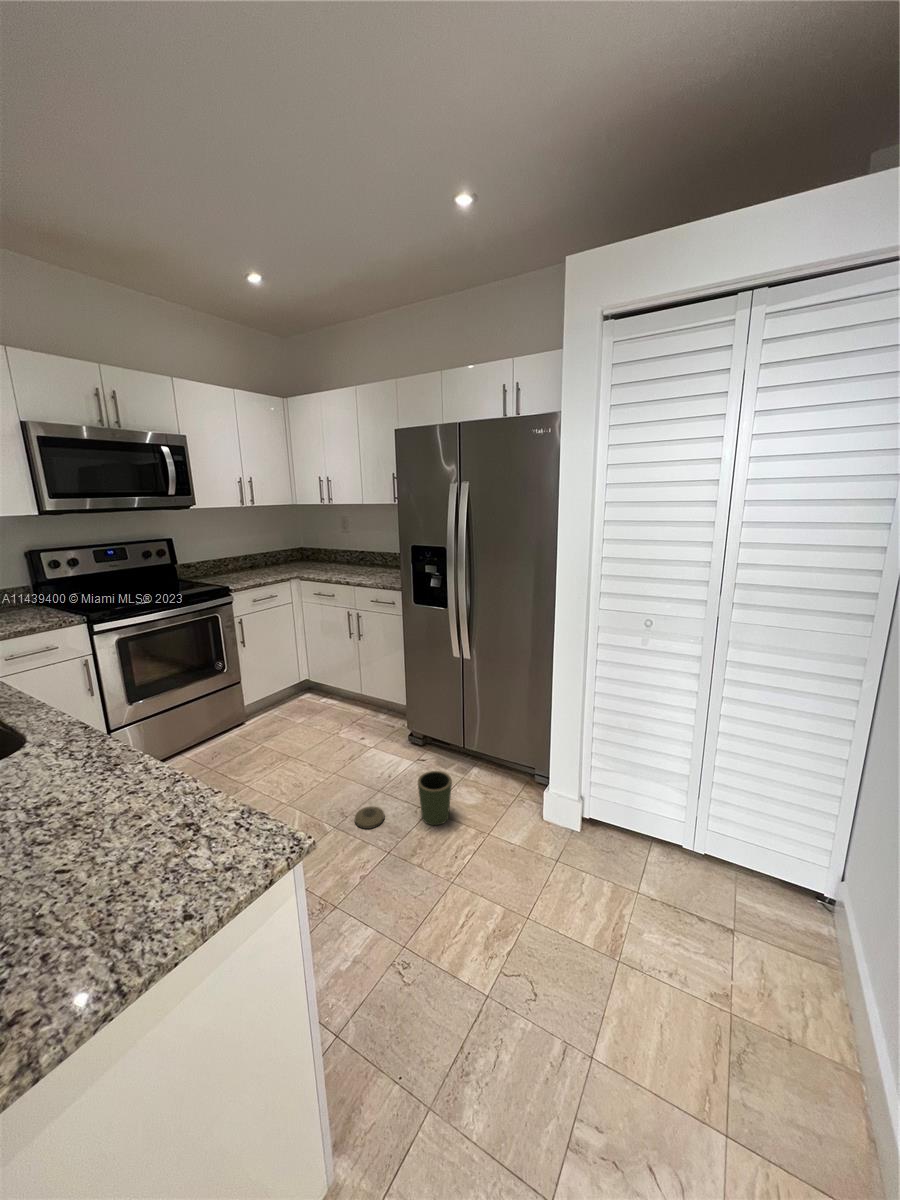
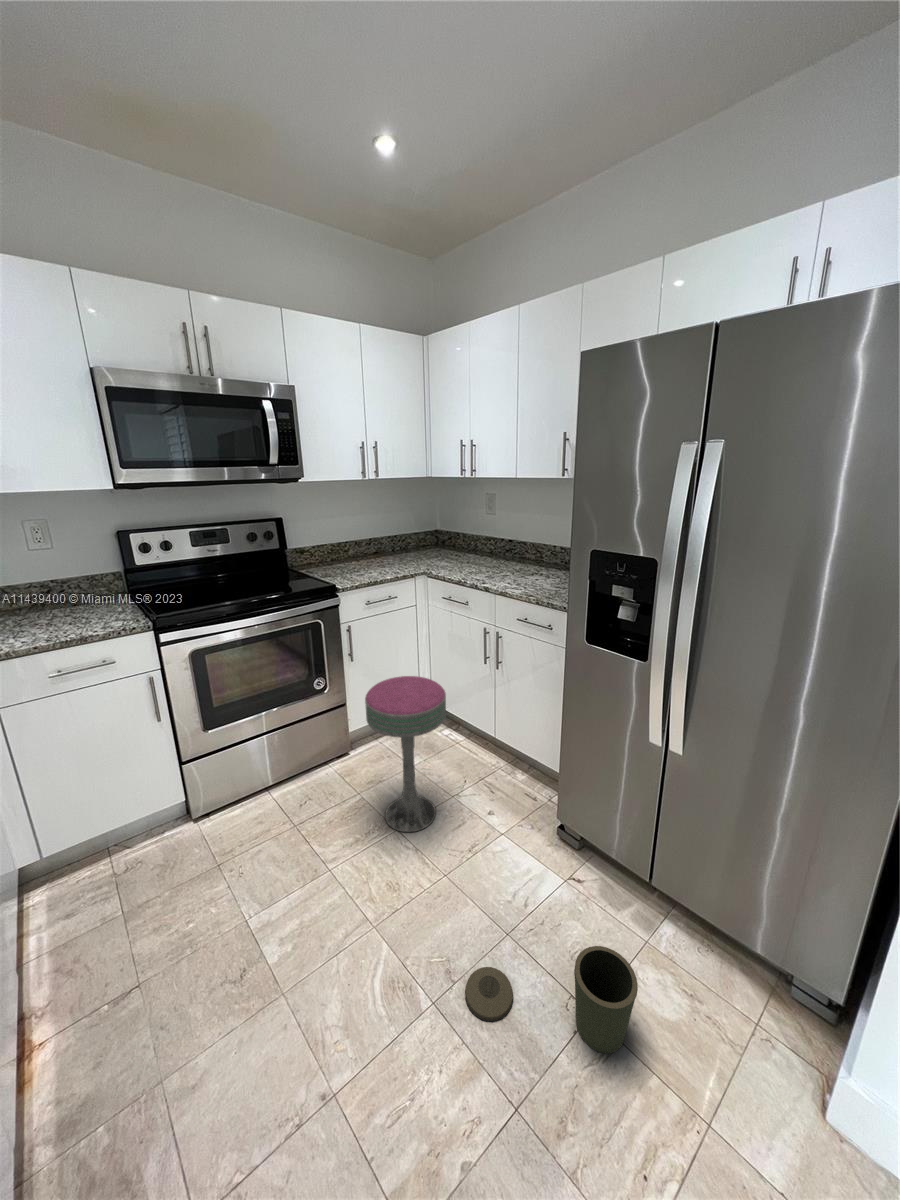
bar stool: none [264,647,325,760] -> present [365,676,446,832]

